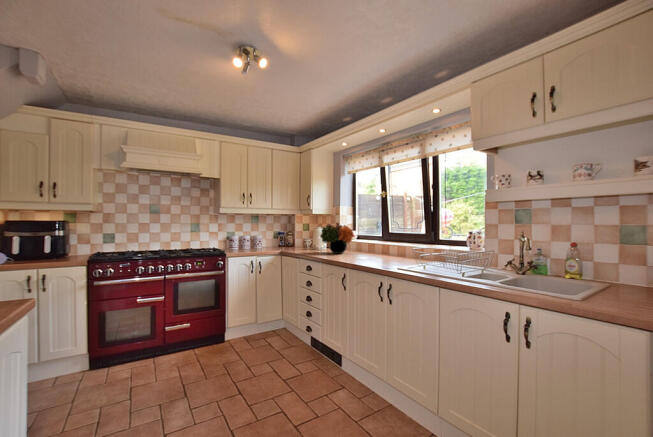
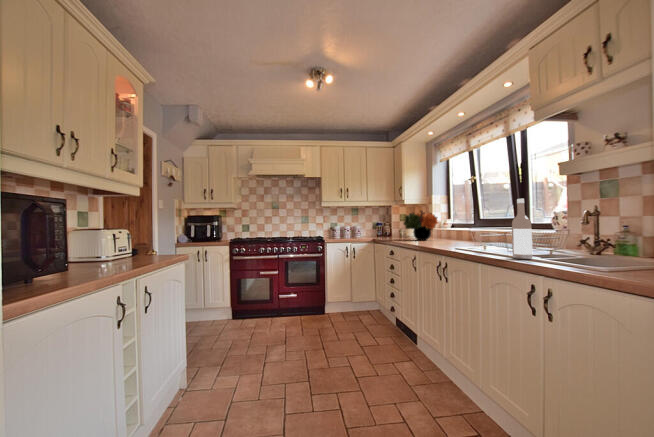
wine bottle: none [465,225,482,283] -> present [512,199,533,259]

